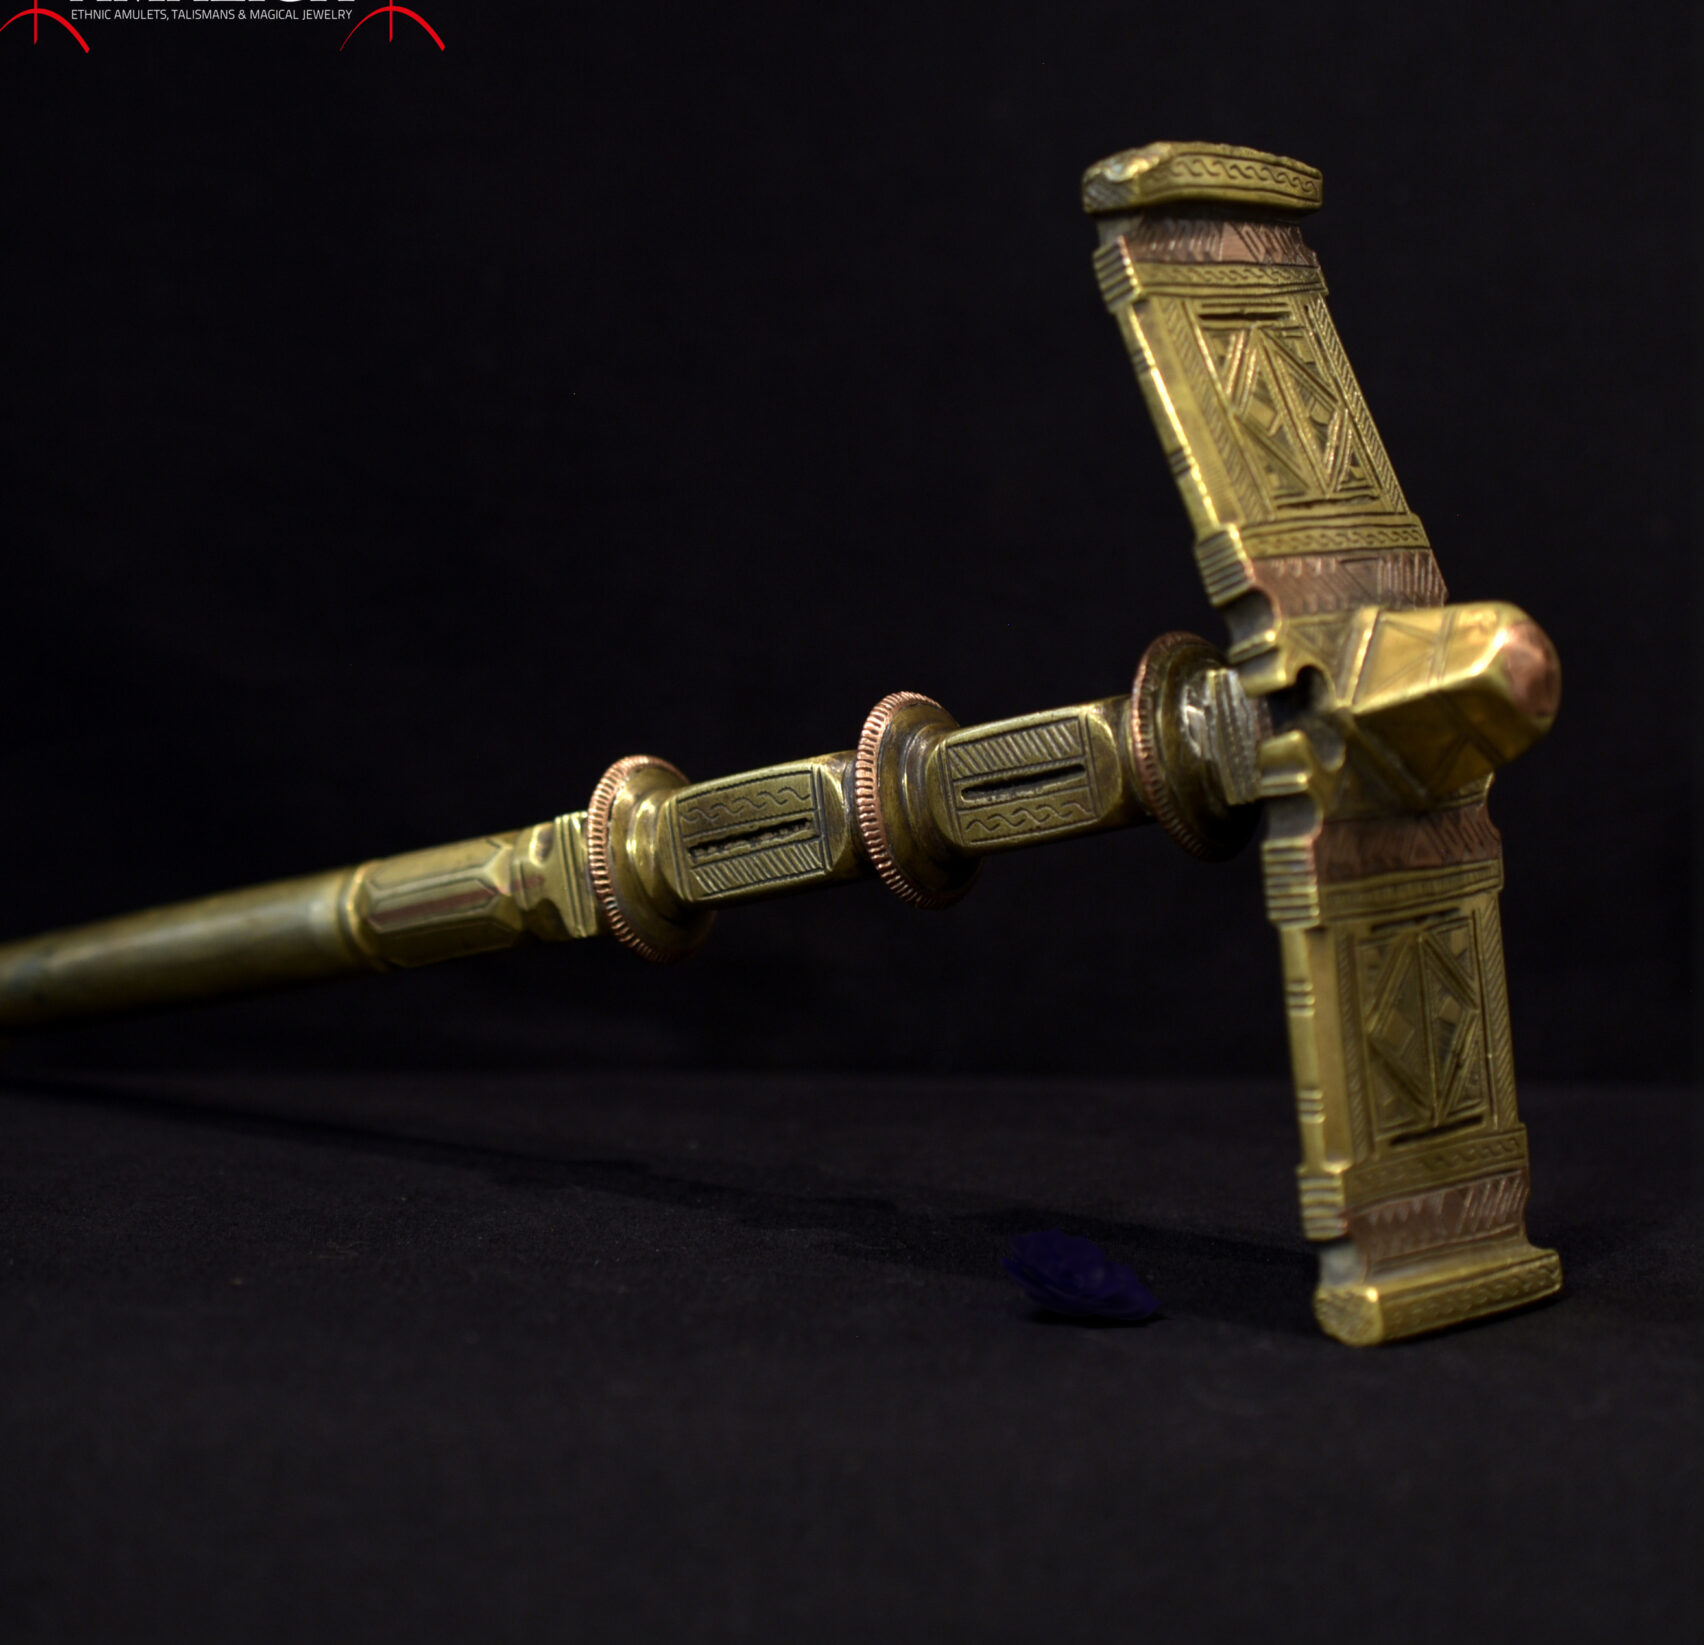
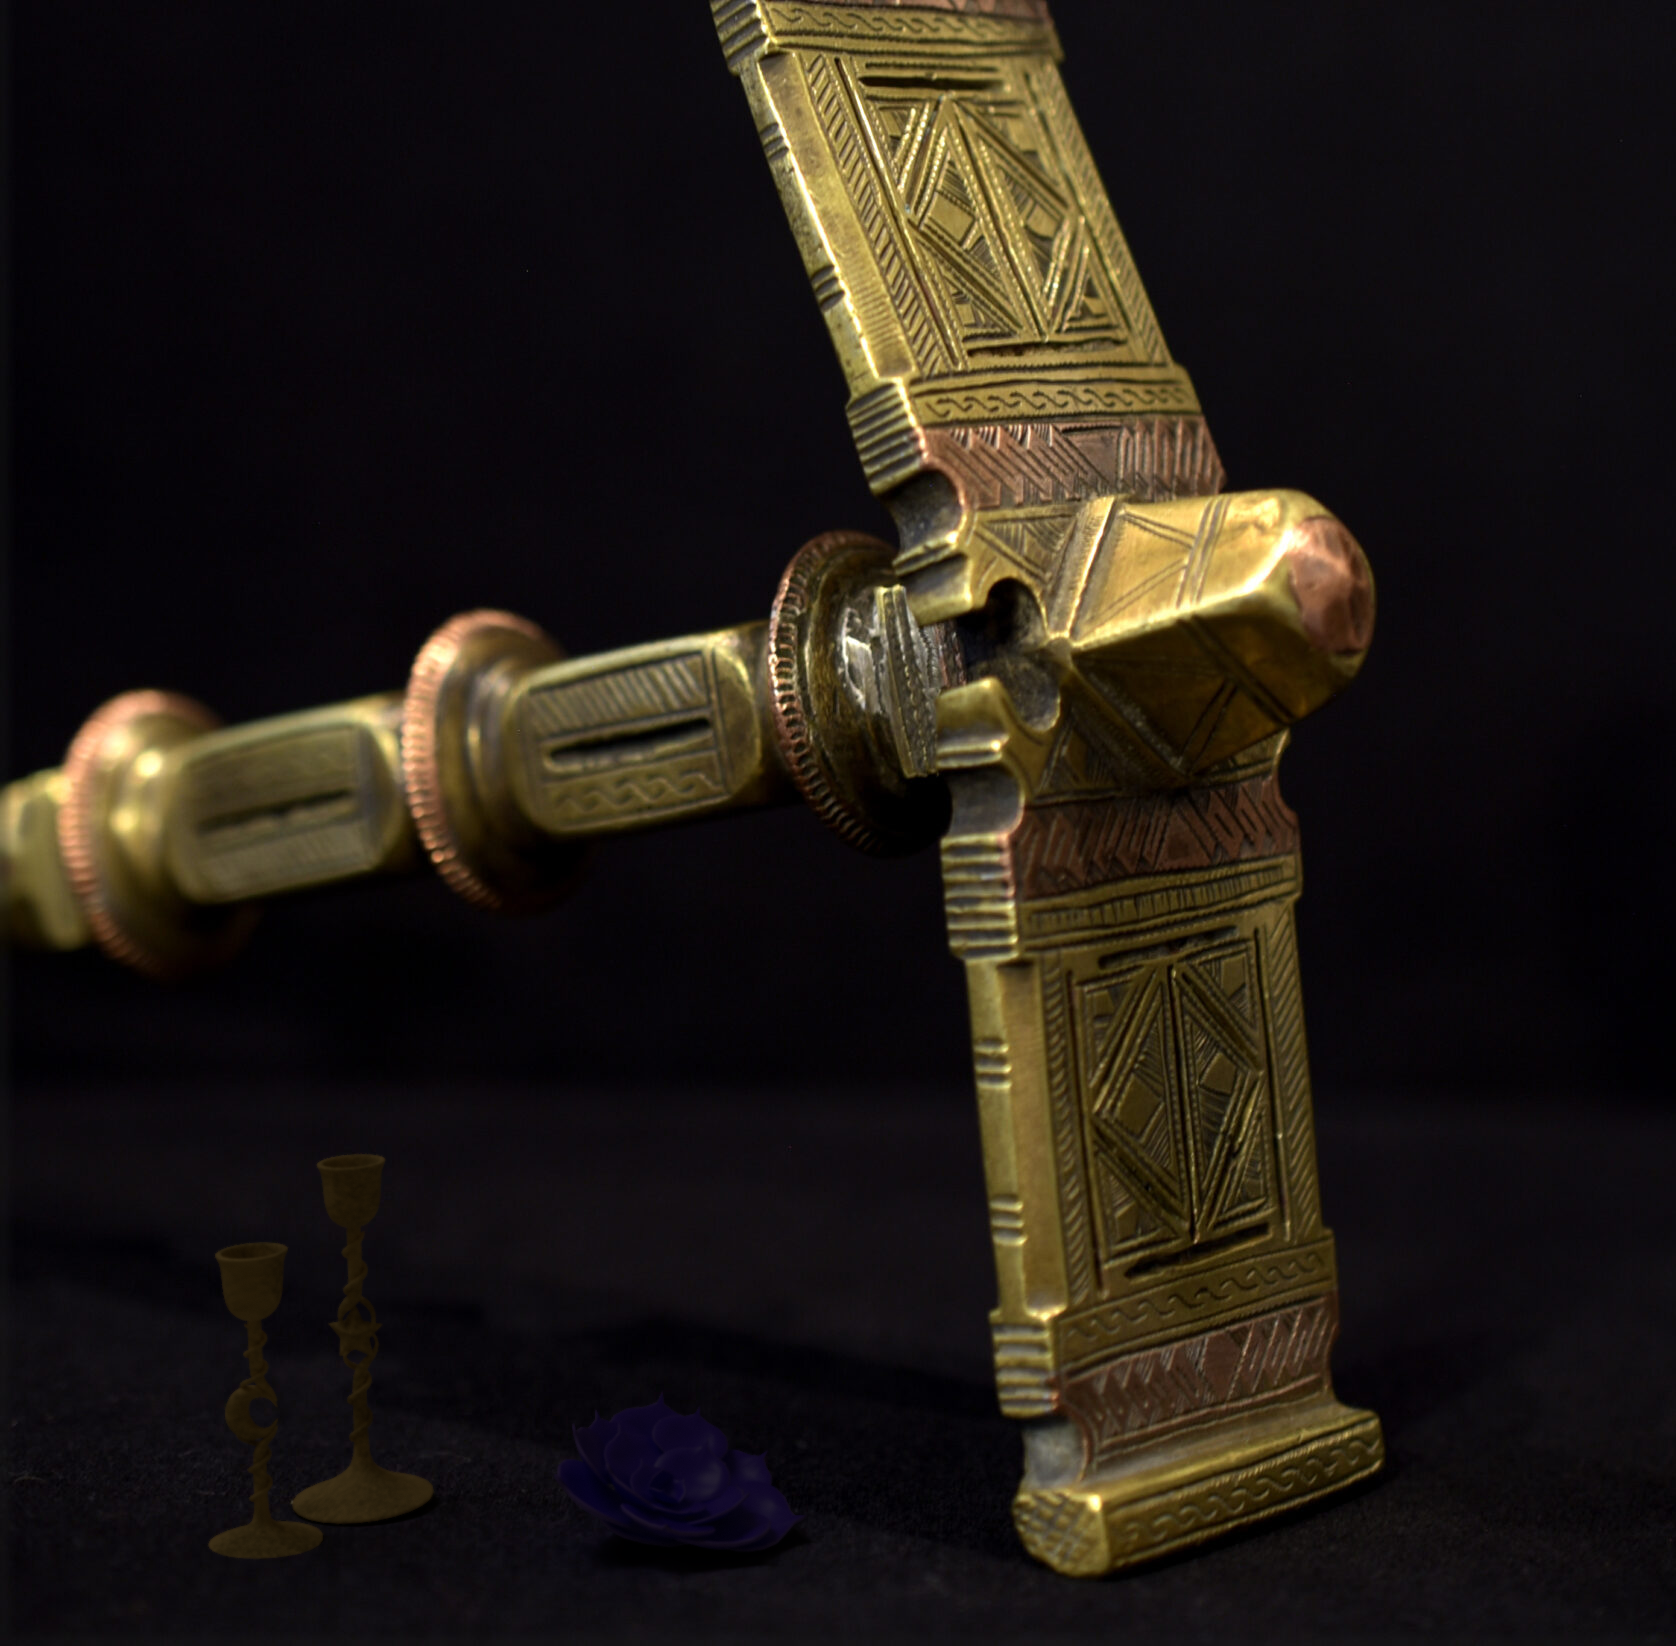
candlestick: none [761,1054,901,1317] -> present [209,1154,433,1559]

